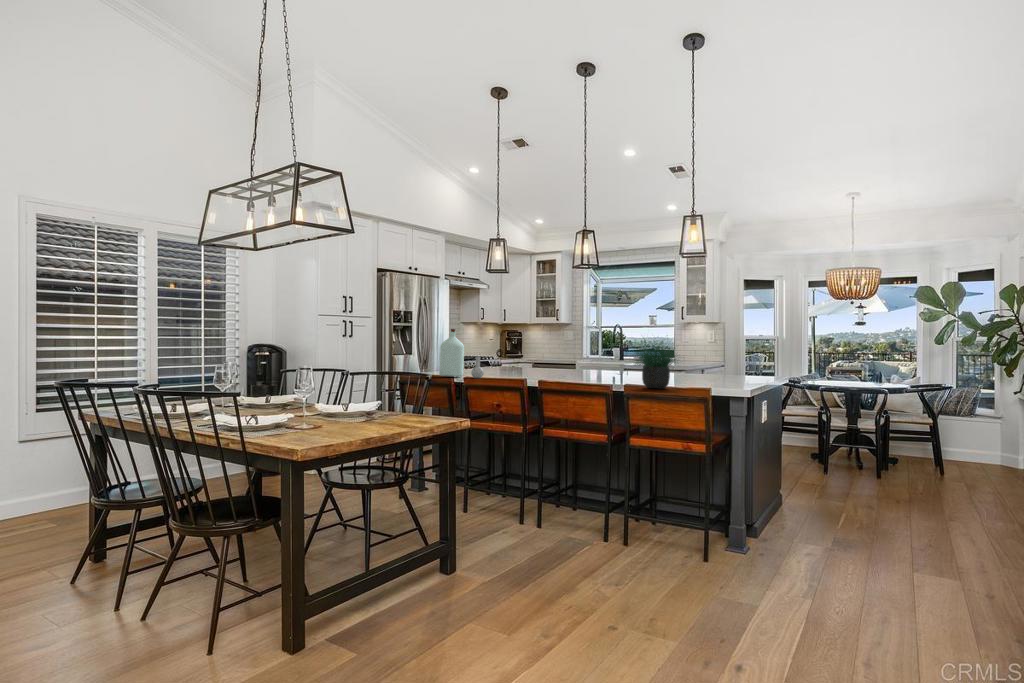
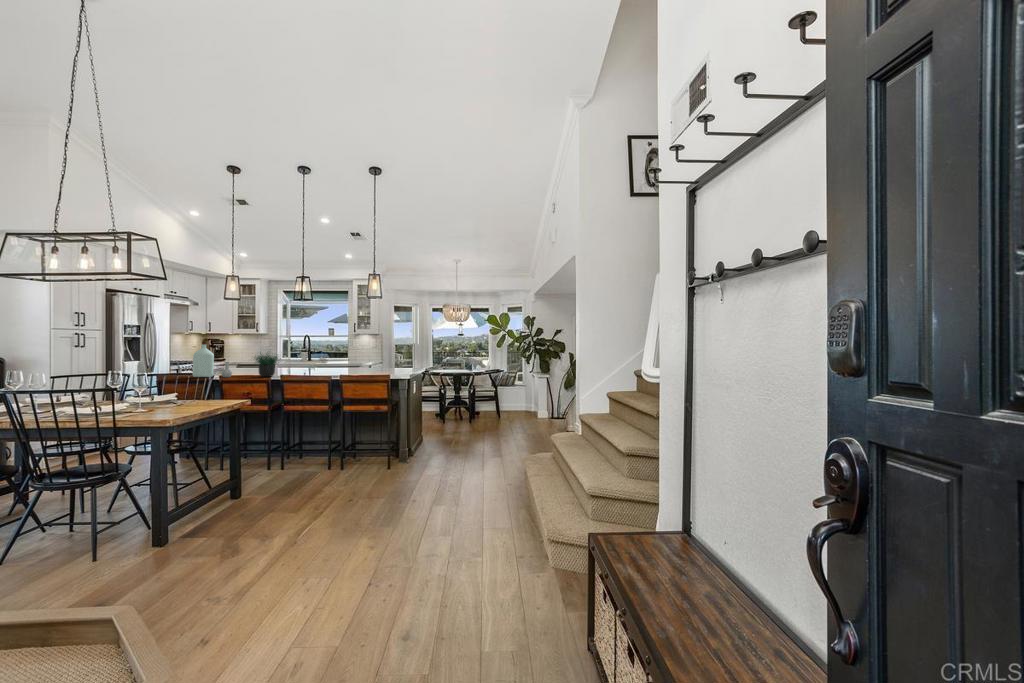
potted plant: present [635,345,676,389] -> present [256,352,279,377]

